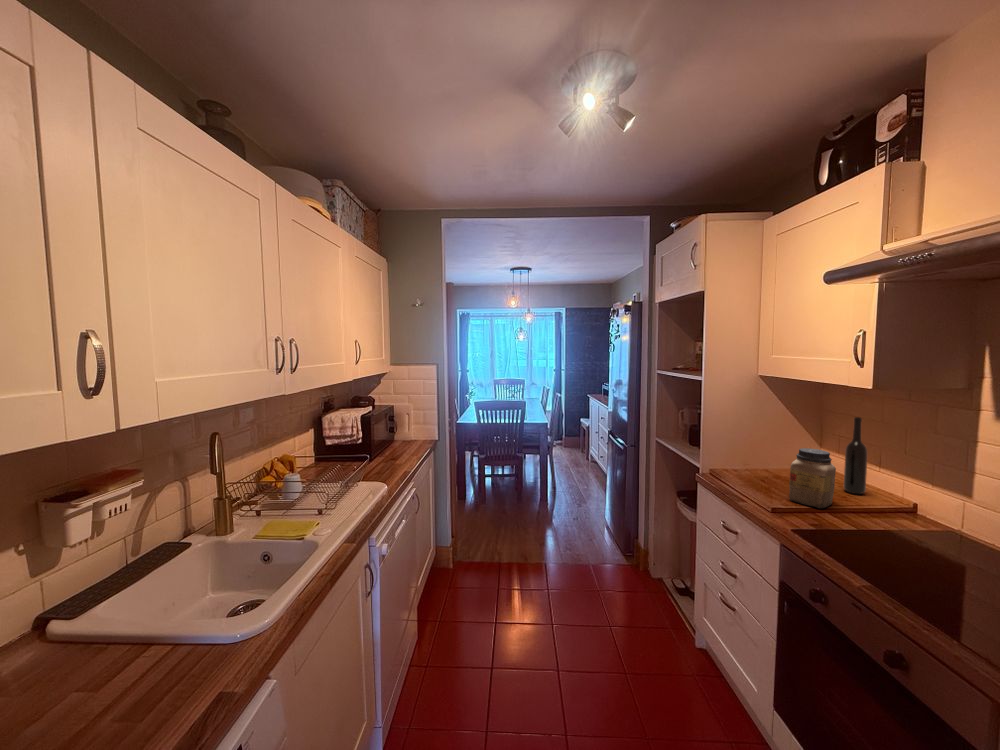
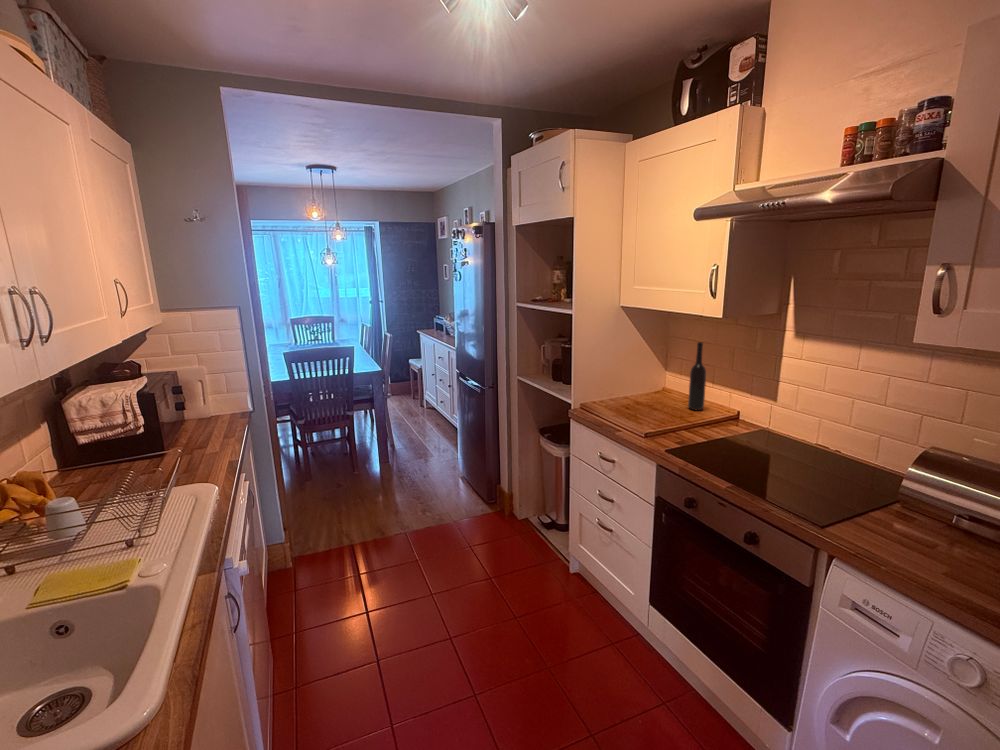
jar: present [789,448,836,508] -> none [653,375,688,428]

